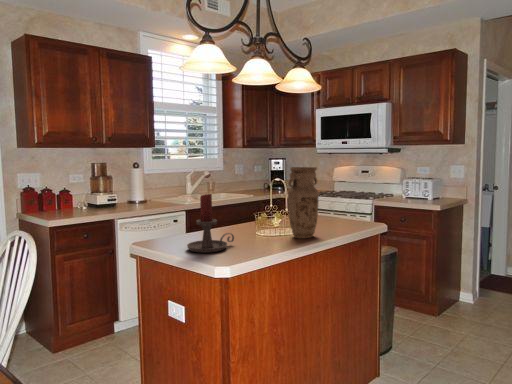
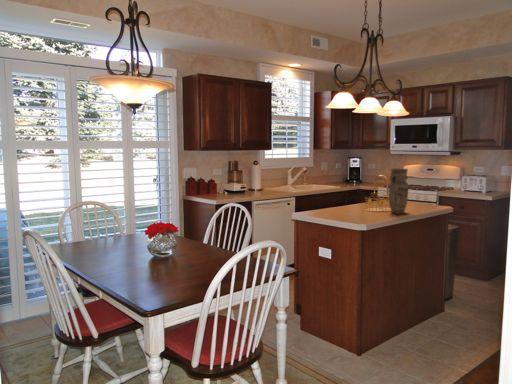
candle holder: present [187,194,234,253] -> none [331,184,357,218]

